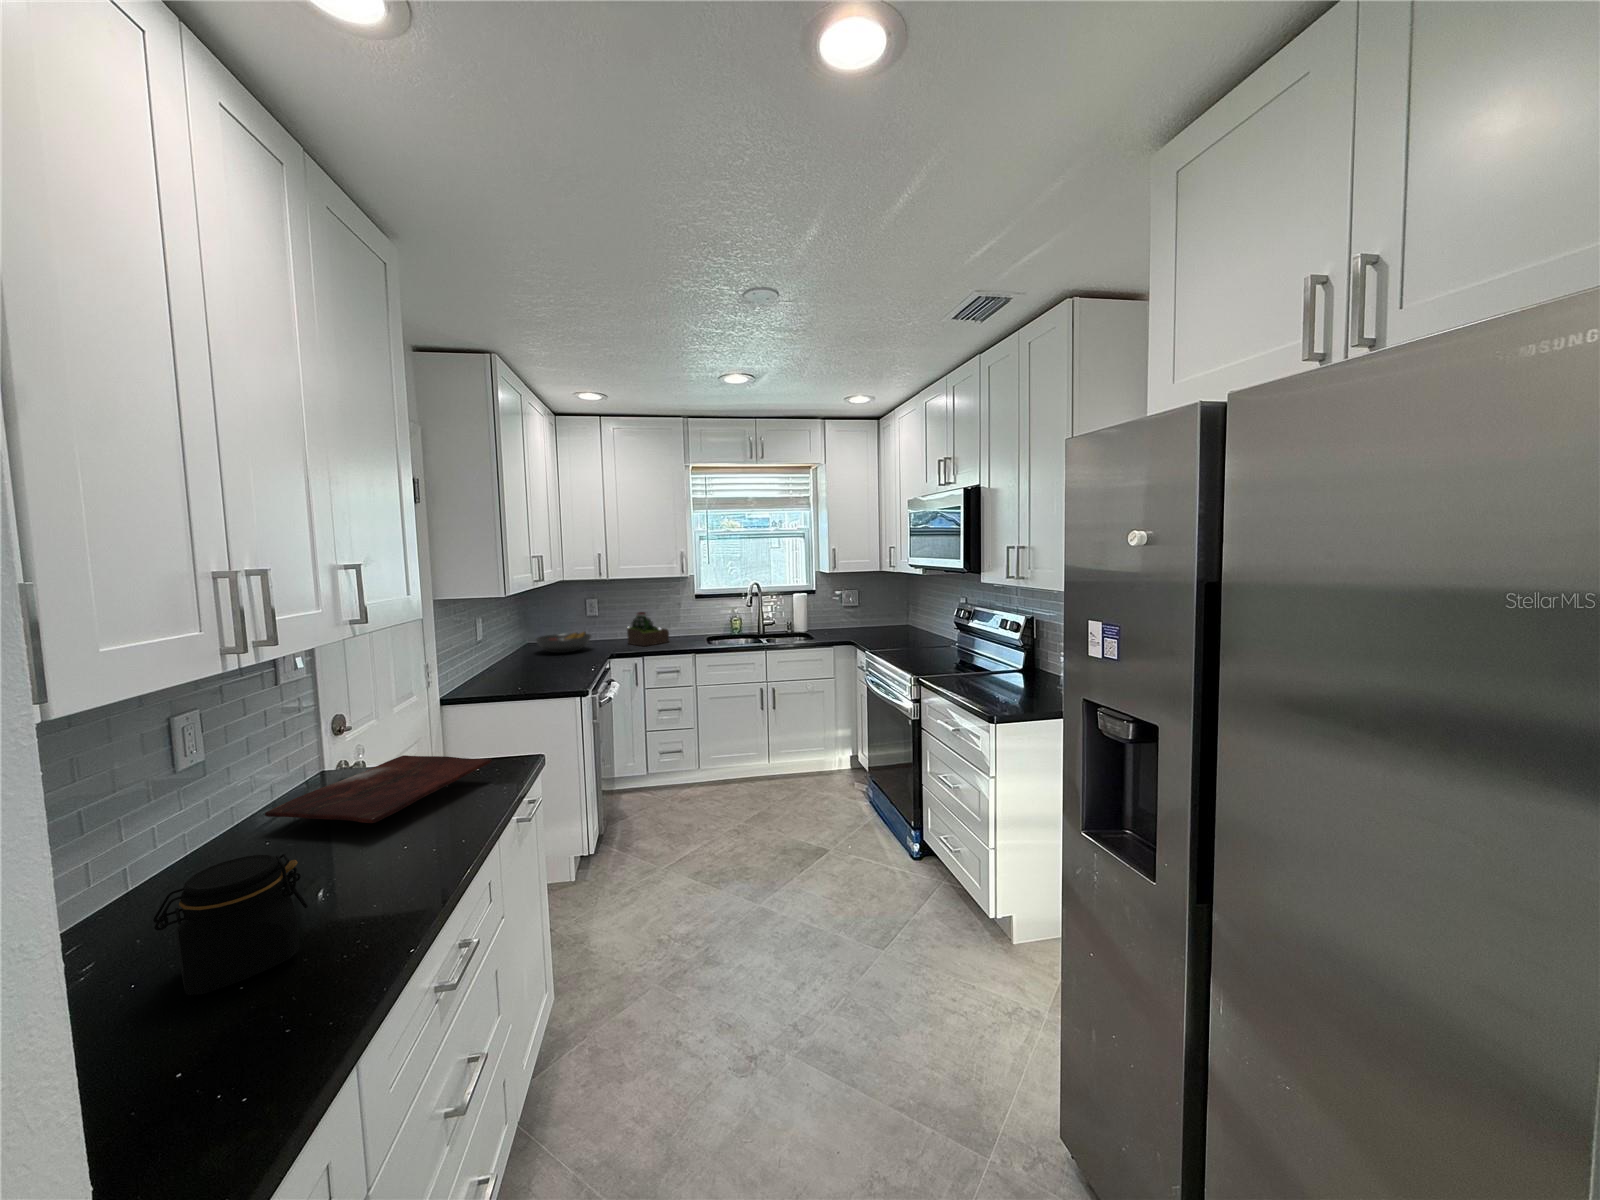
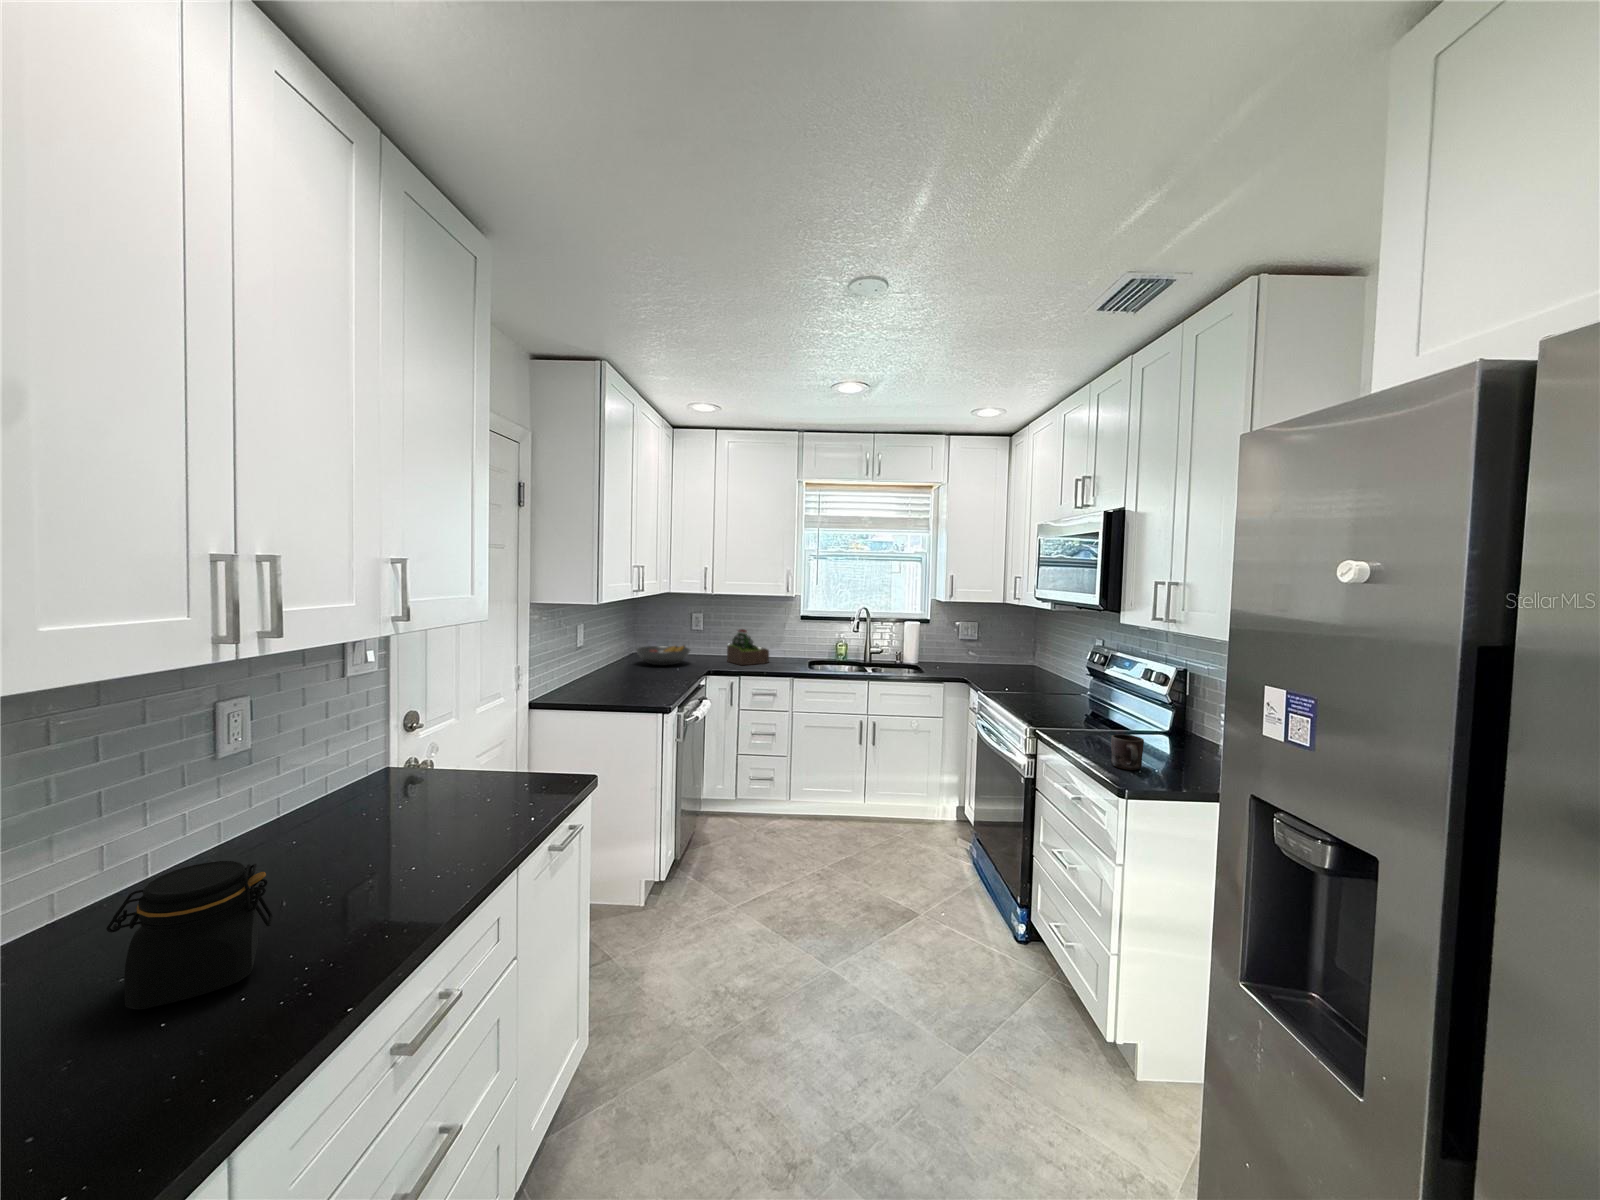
mug: none [981,673,1006,700] -> present [1111,734,1144,770]
cutting board: present [265,755,492,823] -> none [307,760,535,832]

